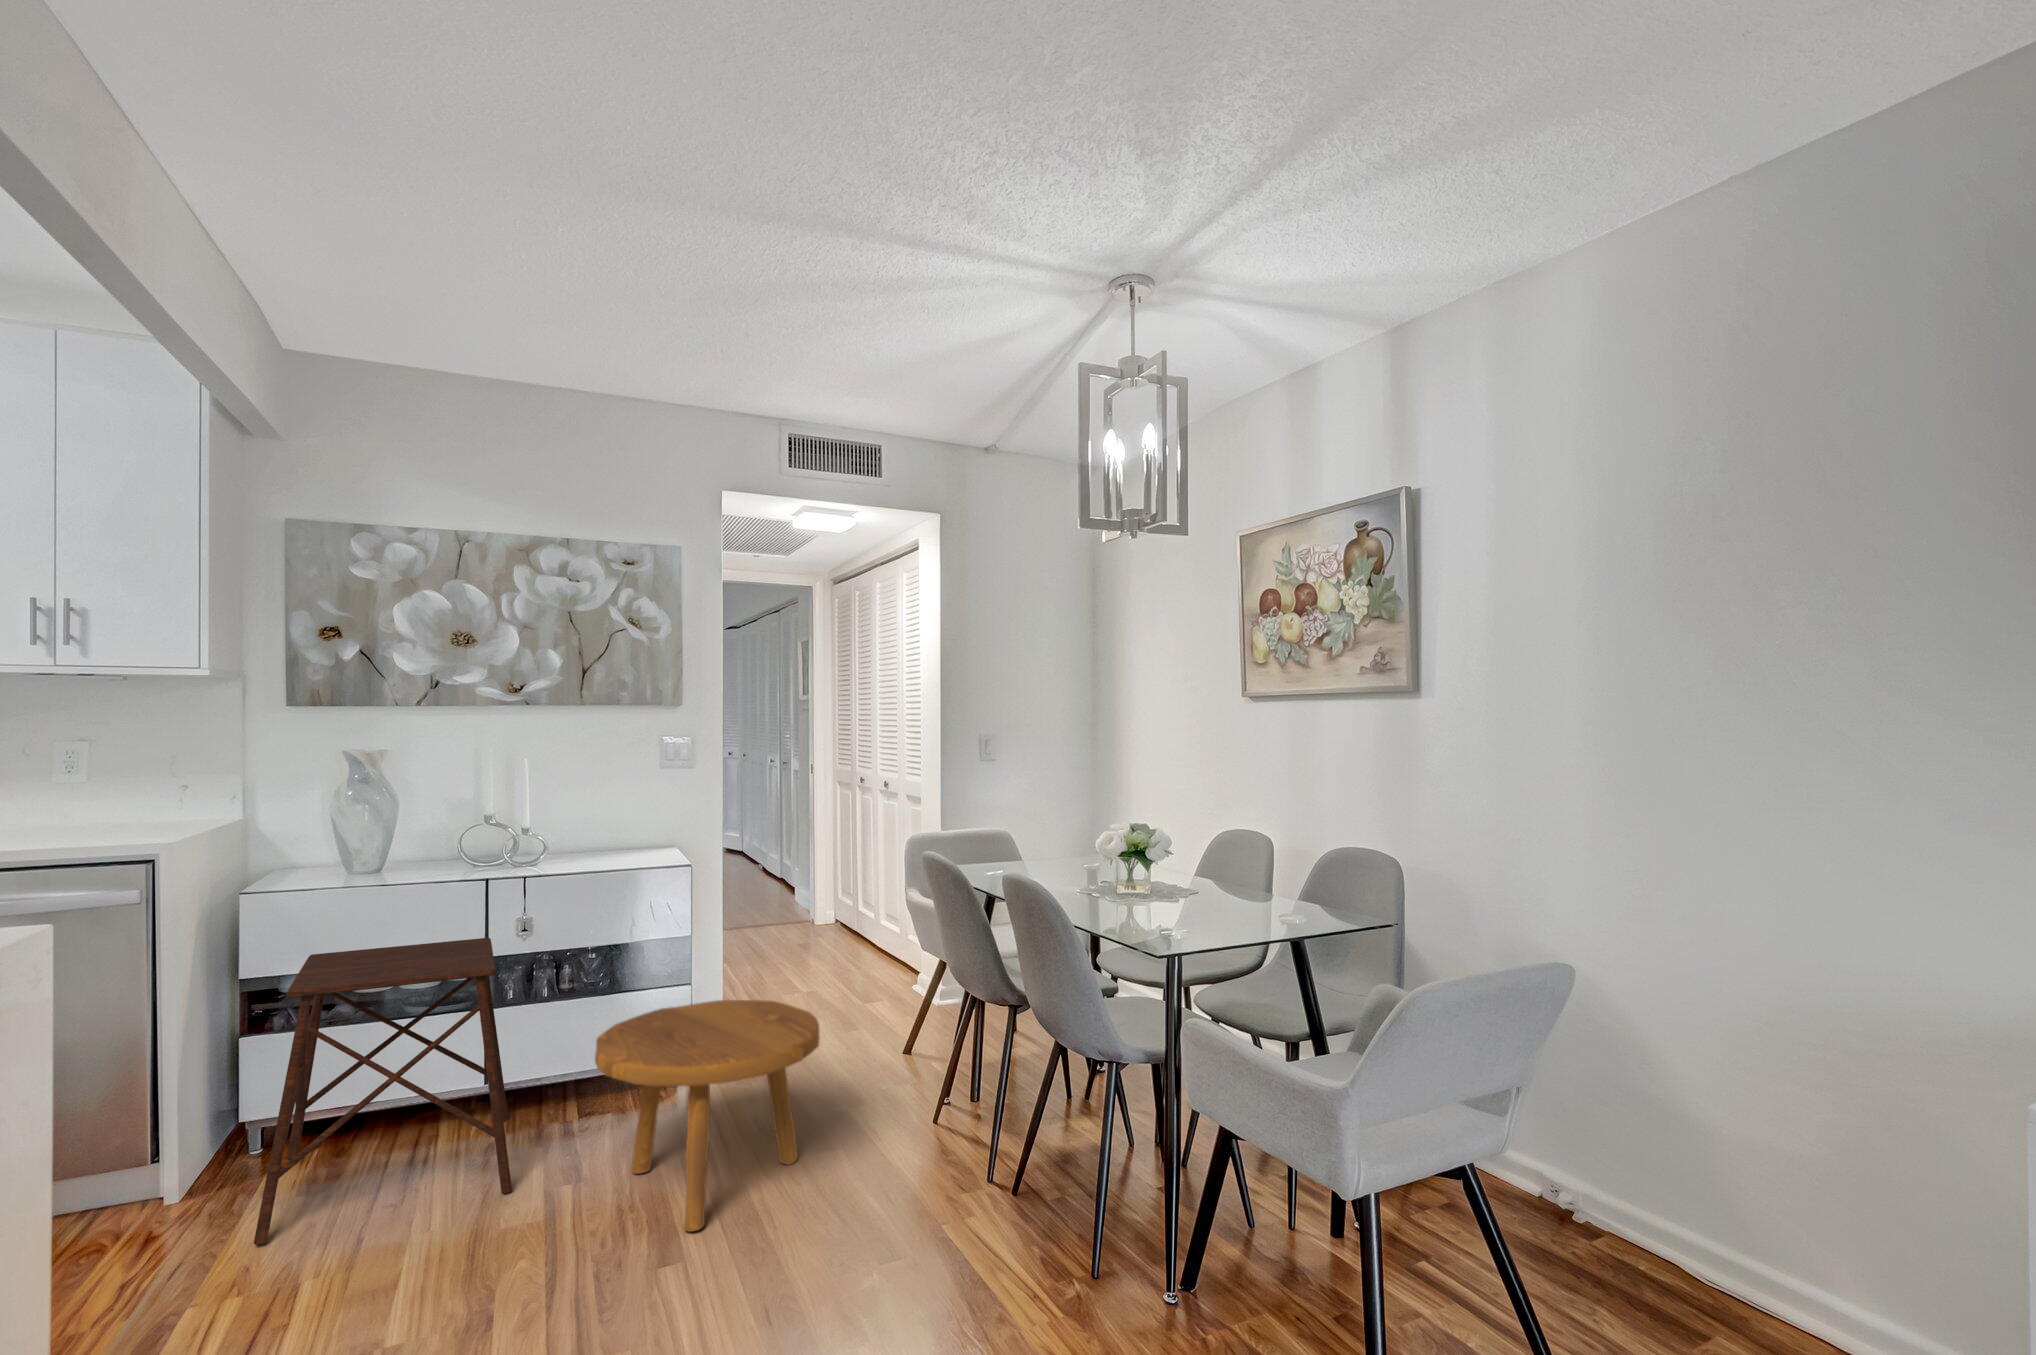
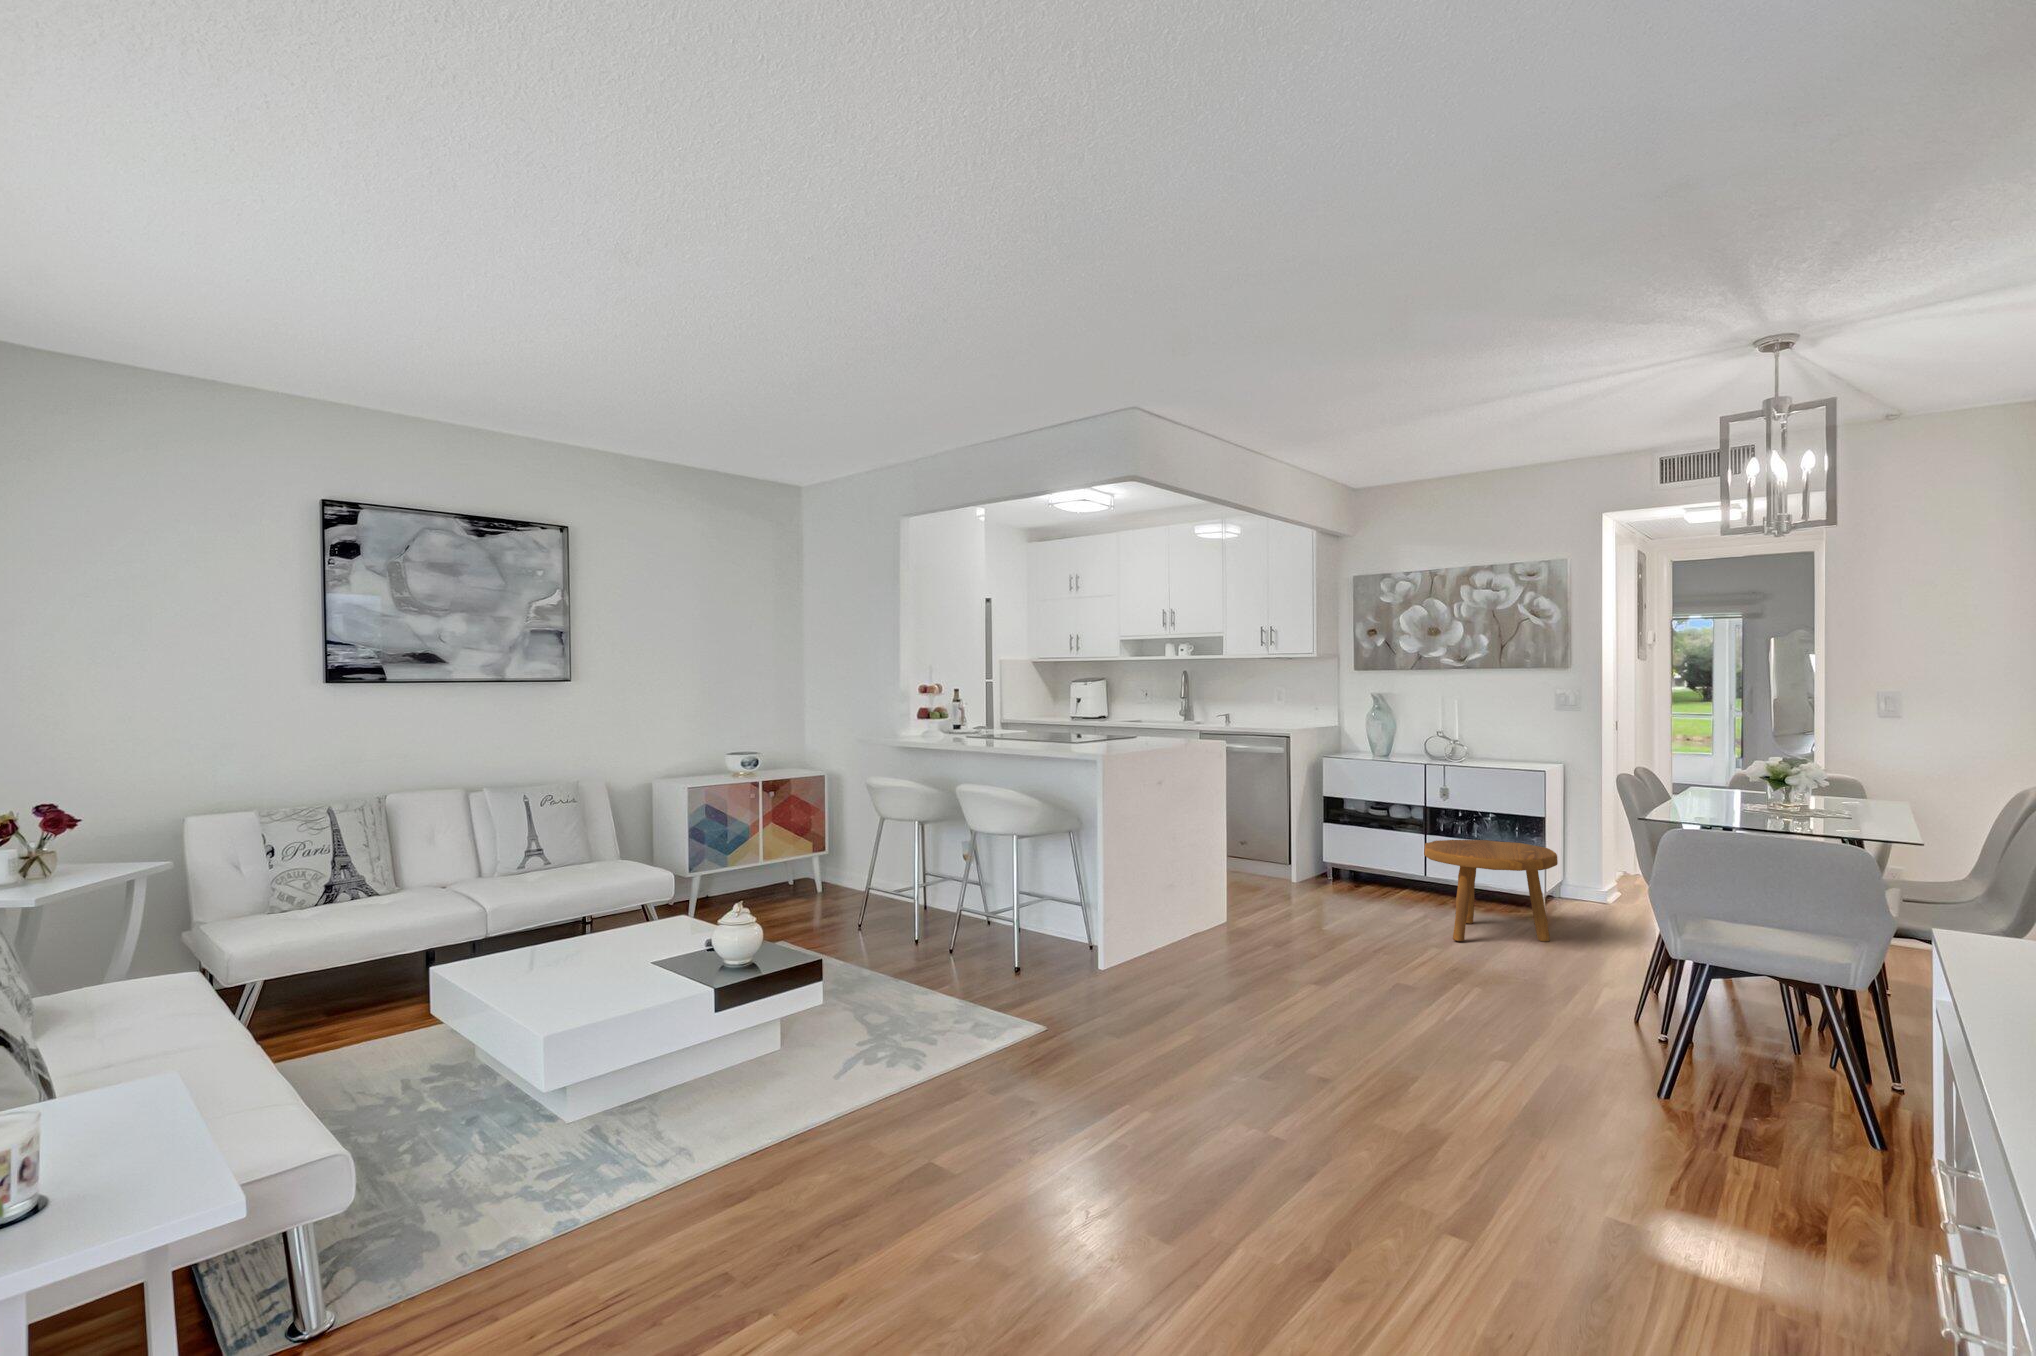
side table: present [254,938,512,1245] -> none [1306,789,1440,912]

